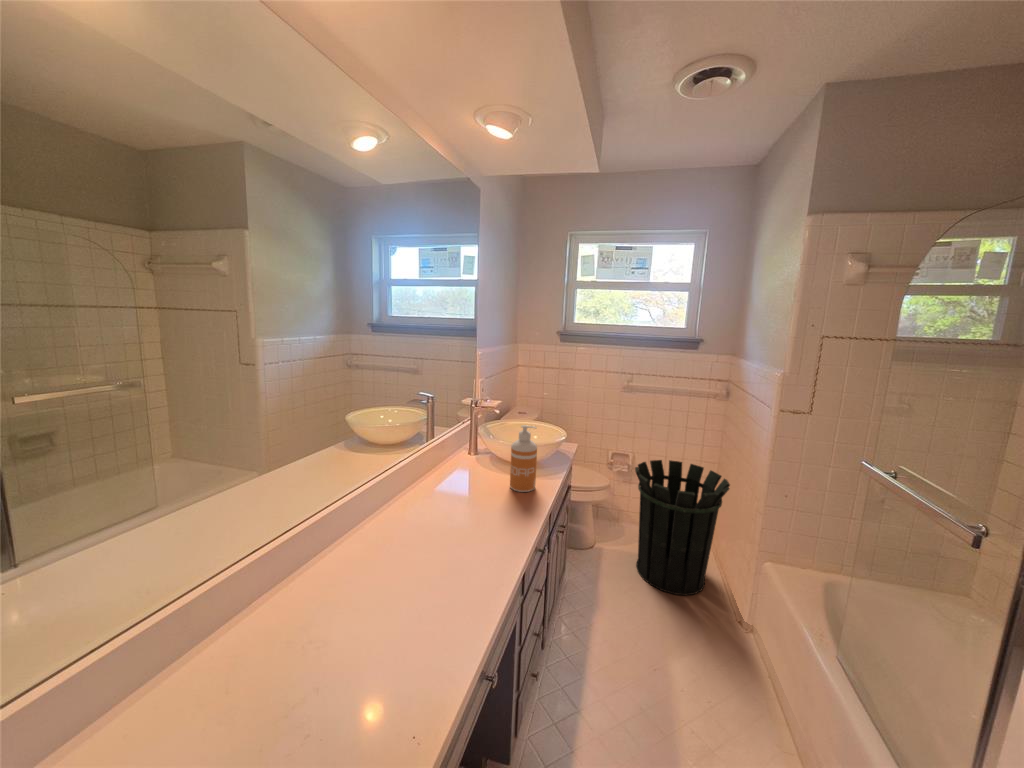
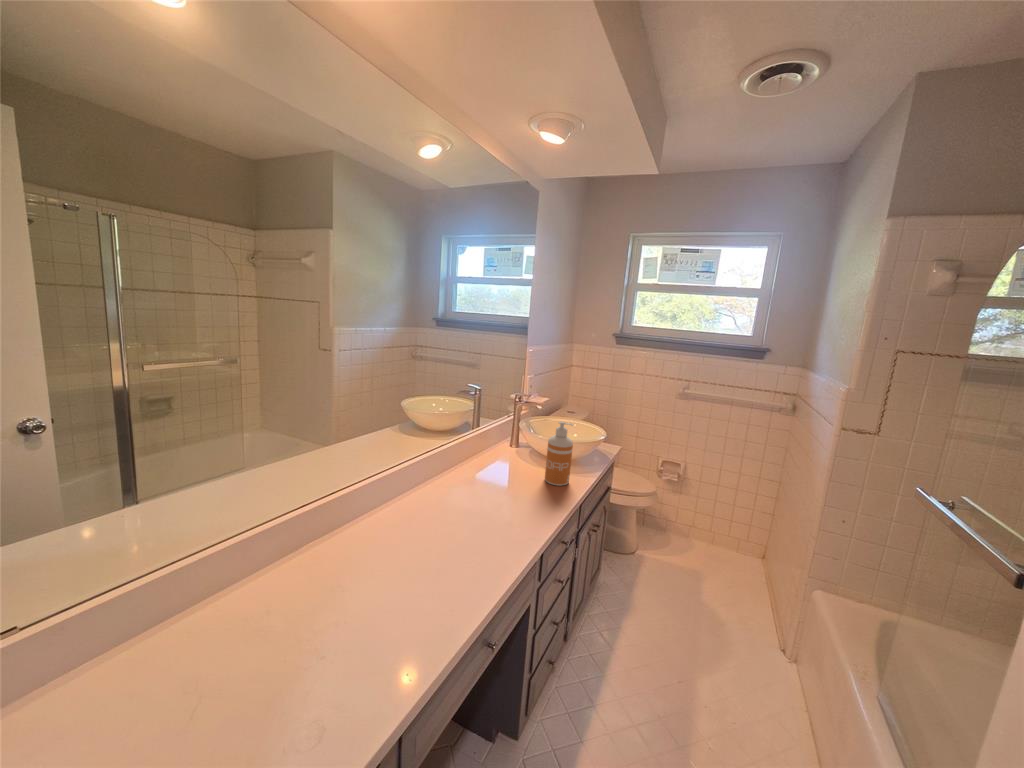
waste bin: present [635,460,730,595] -> none [677,472,787,616]

